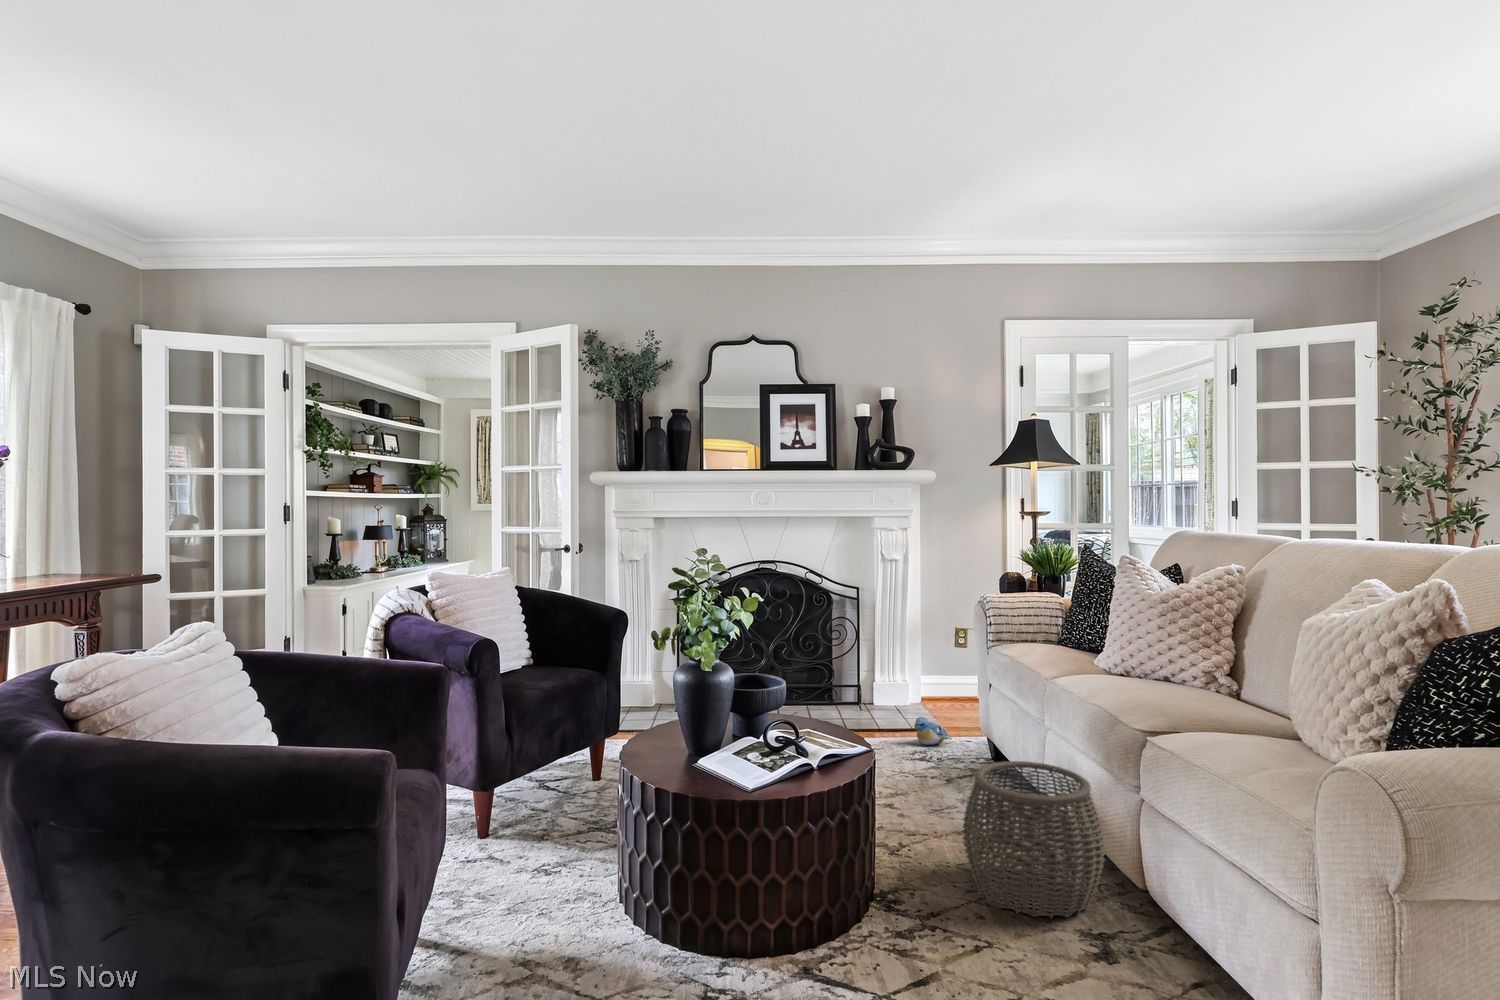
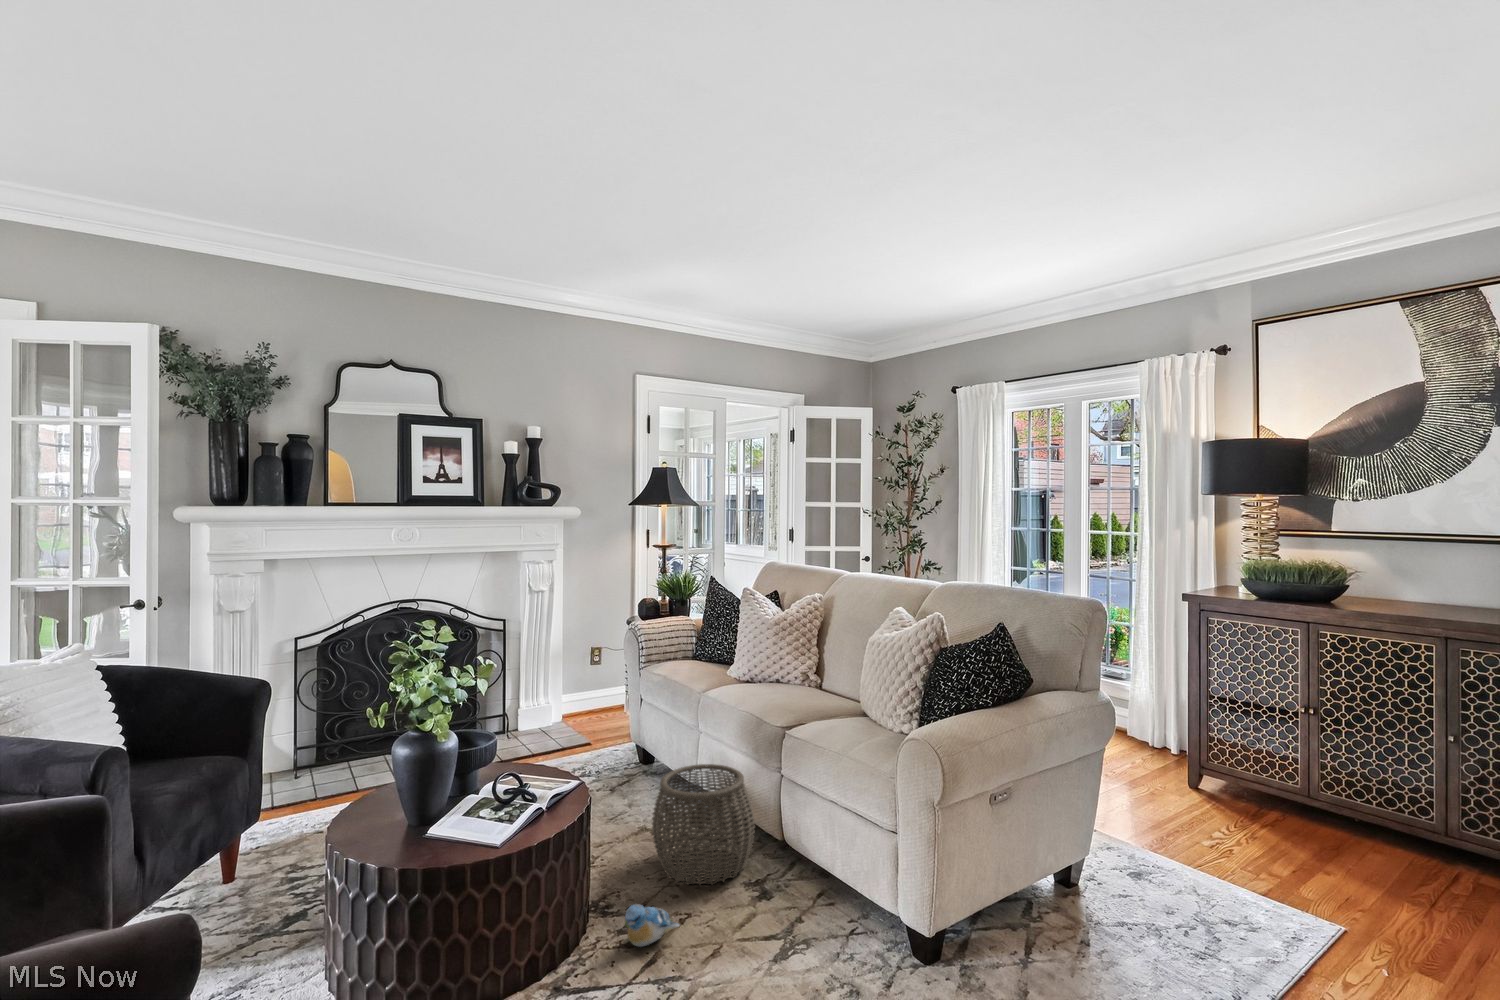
plush toy: present [914,717,952,745] -> present [625,904,679,947]

